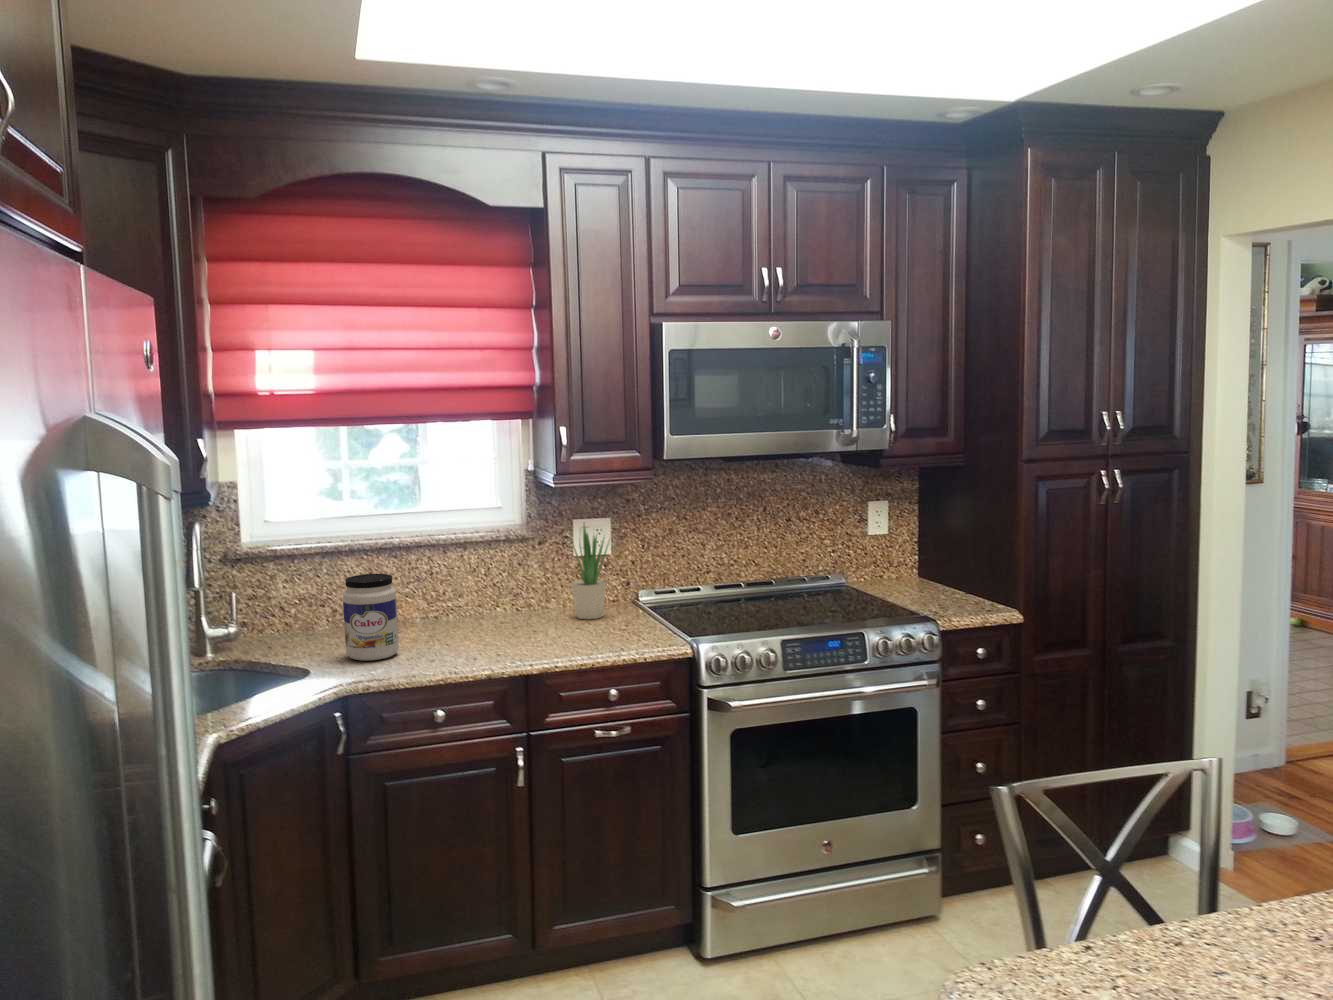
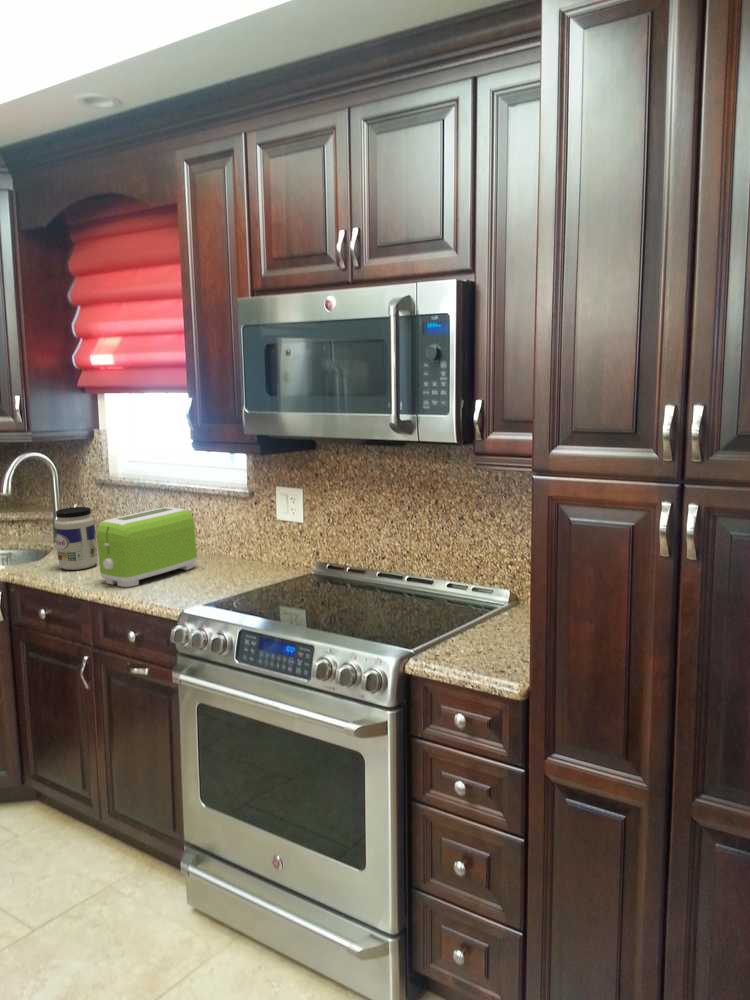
potted plant: present [572,525,609,619] -> none [231,489,261,577]
toaster: none [462,555,536,653] -> present [97,507,197,587]

